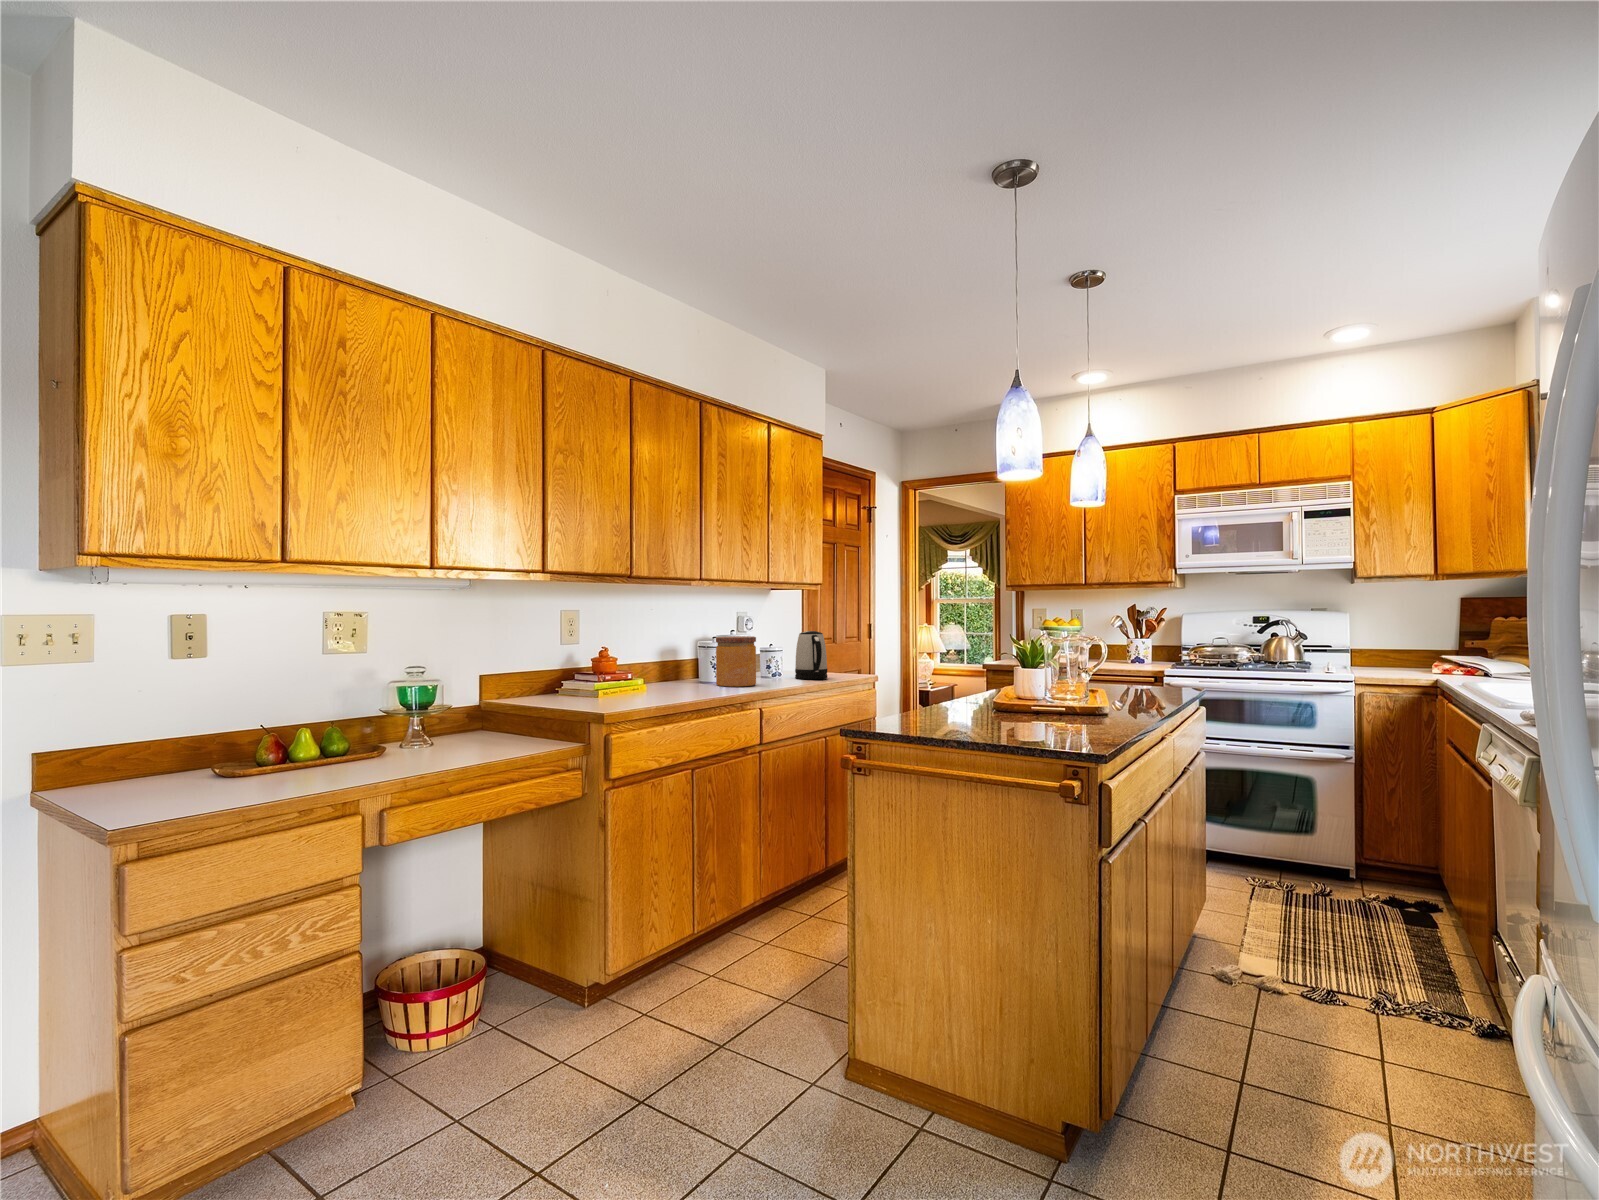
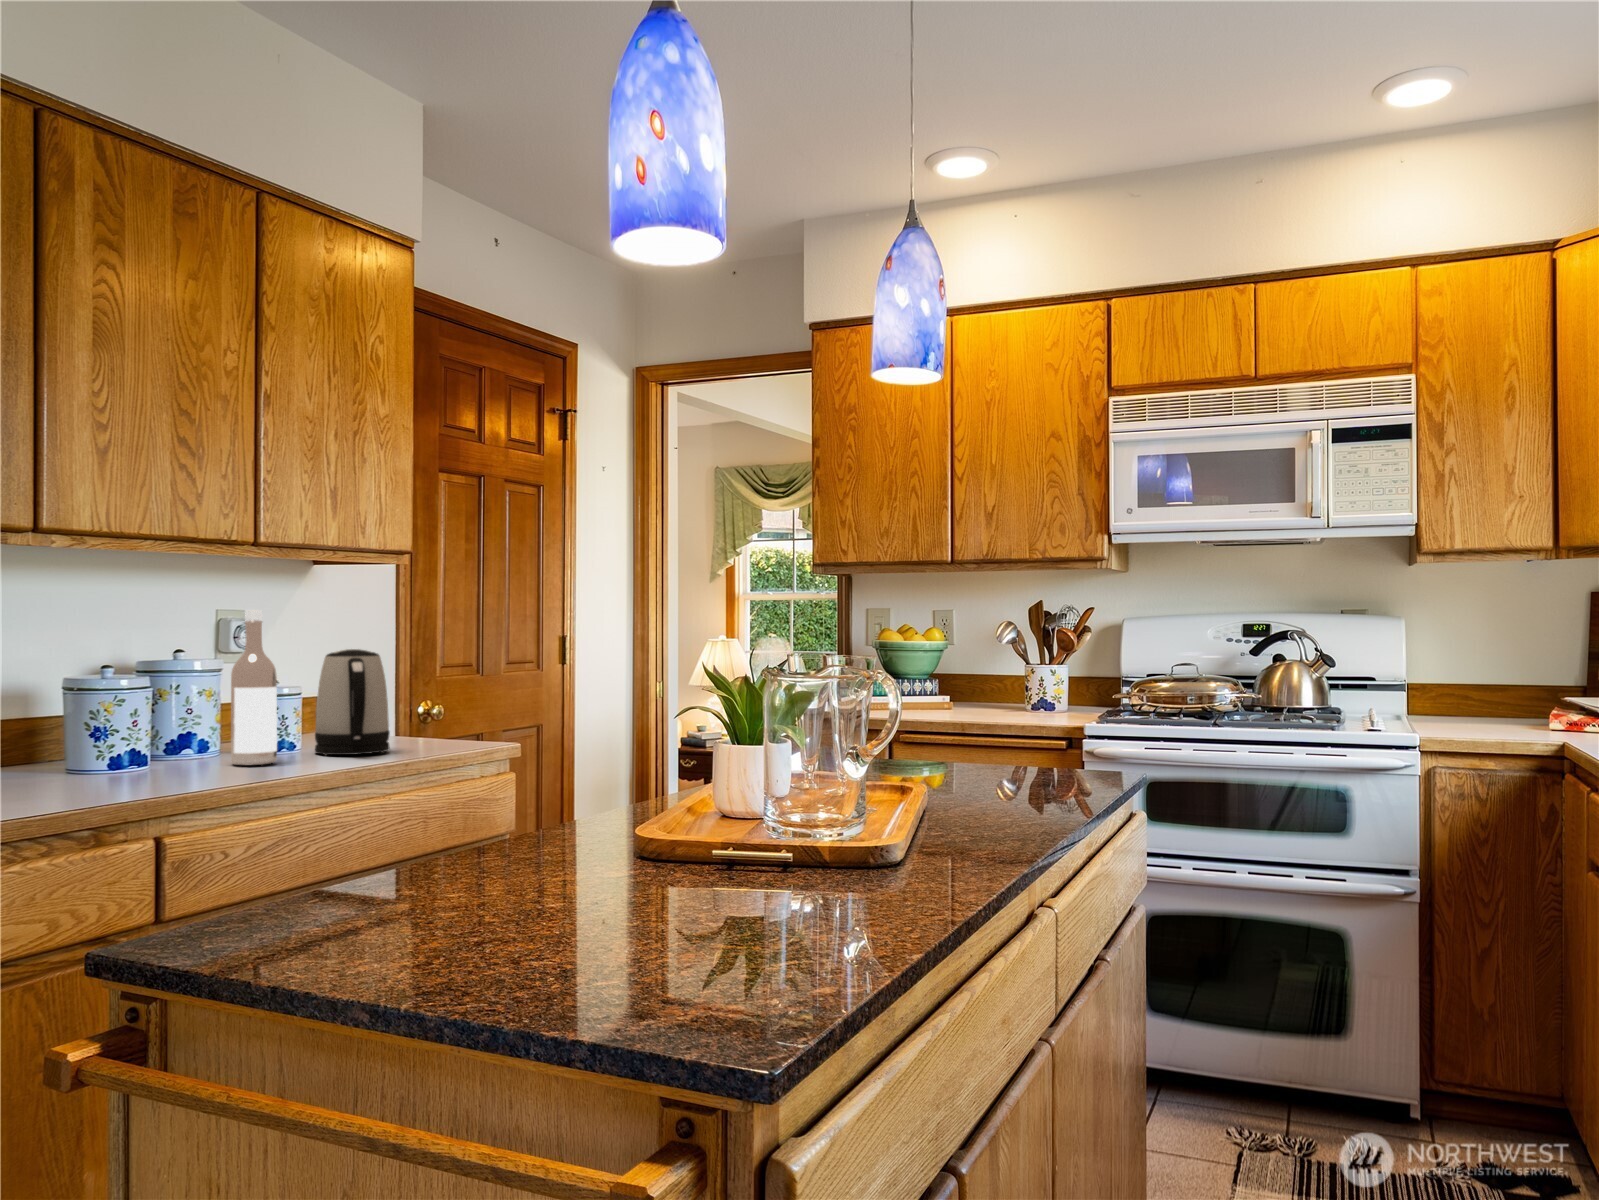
wine bottle: none [769,613,788,682] -> present [231,610,277,765]
jar: present [716,636,756,687] -> none [74,662,180,781]

